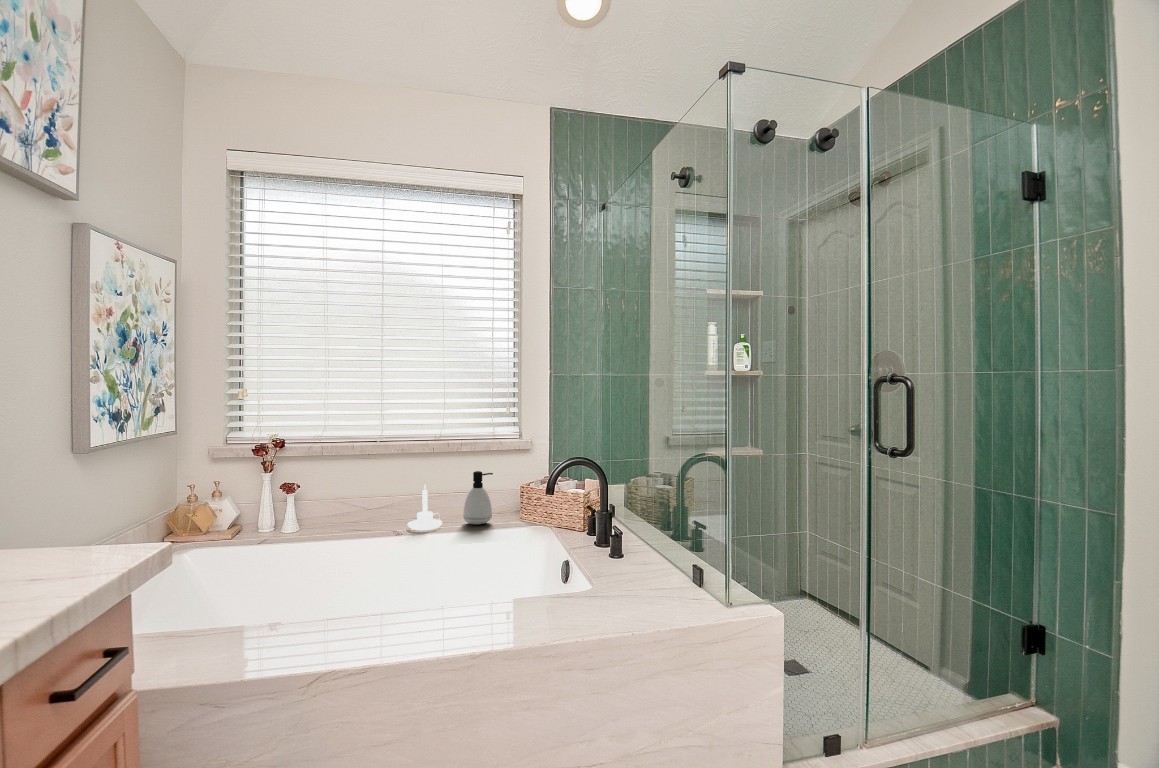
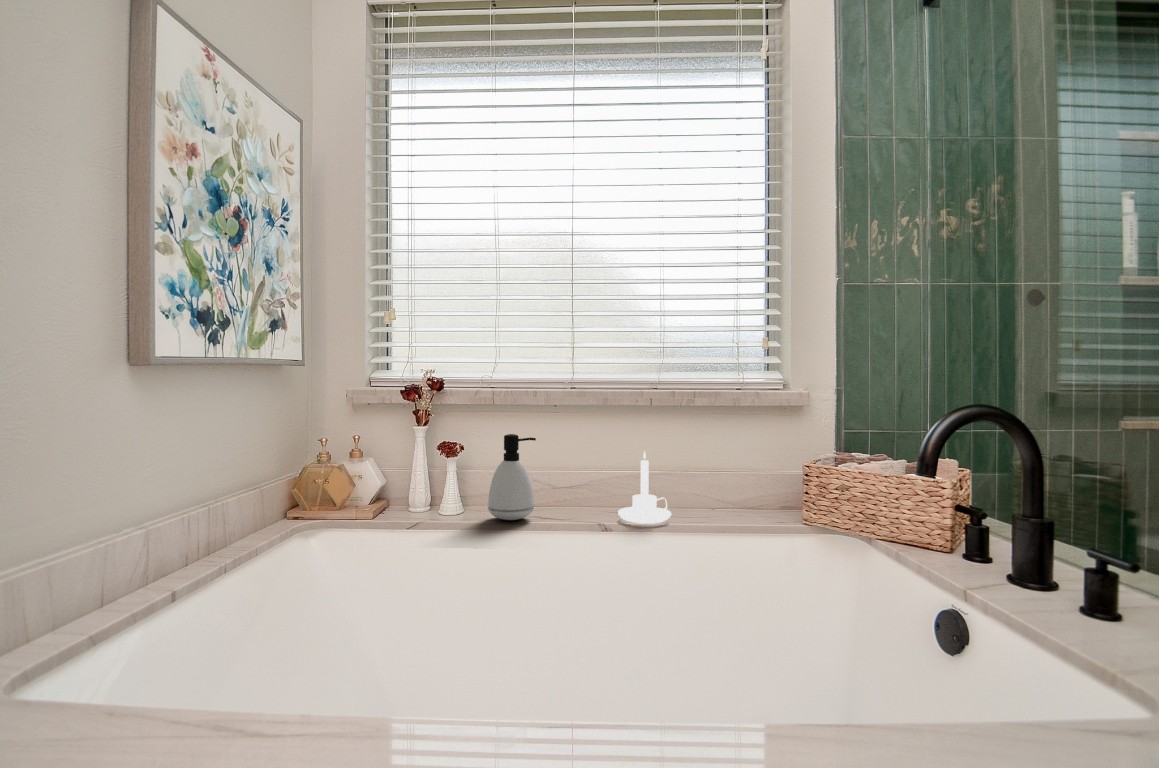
soap dispenser: present [463,471,493,524] -> present [488,434,536,520]

